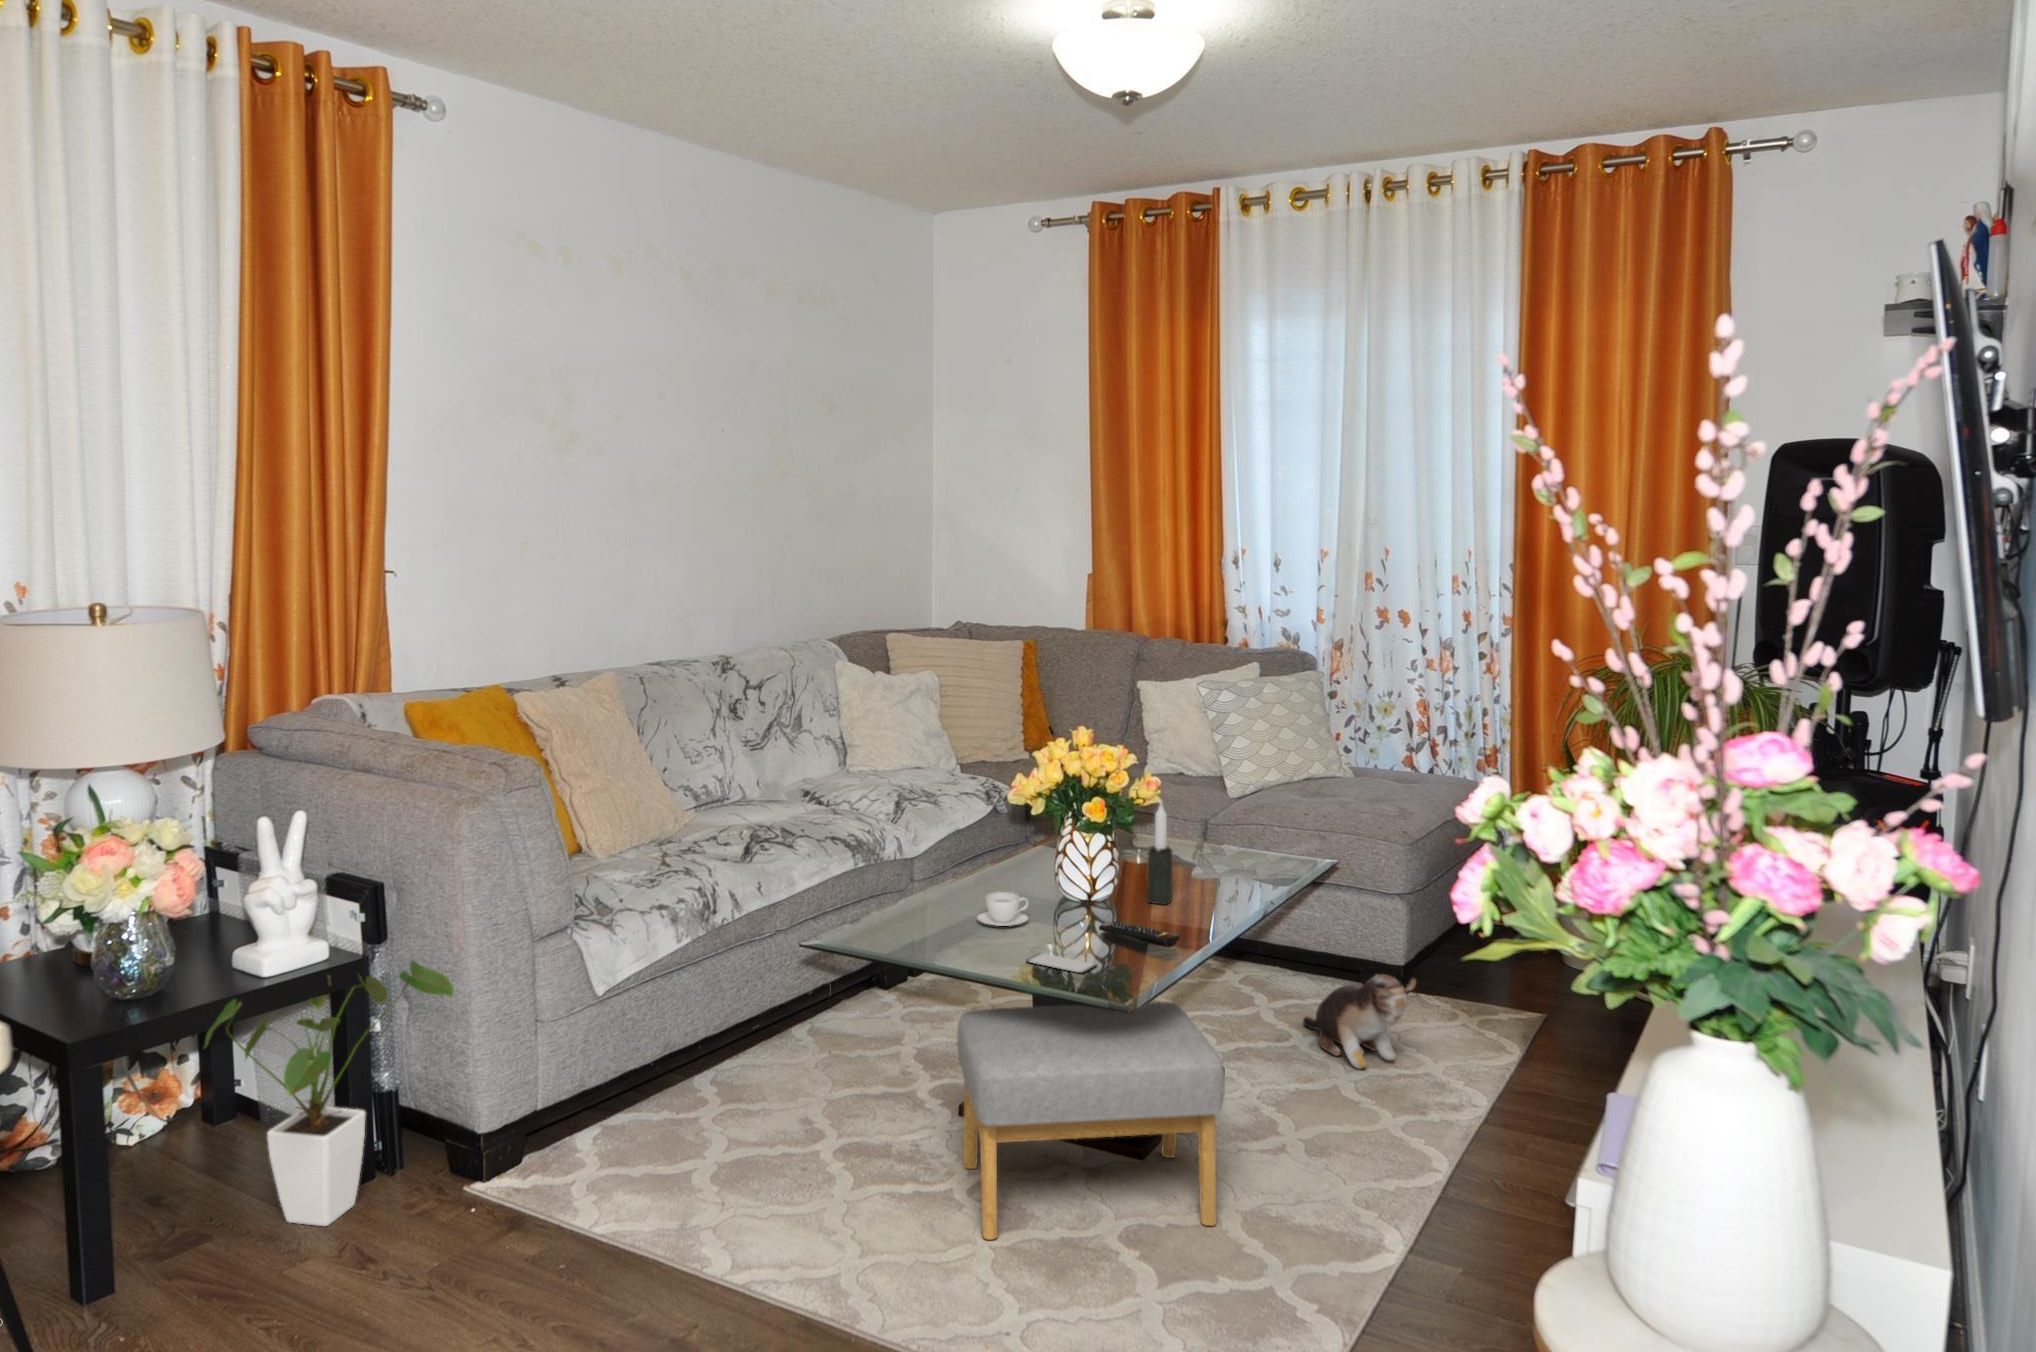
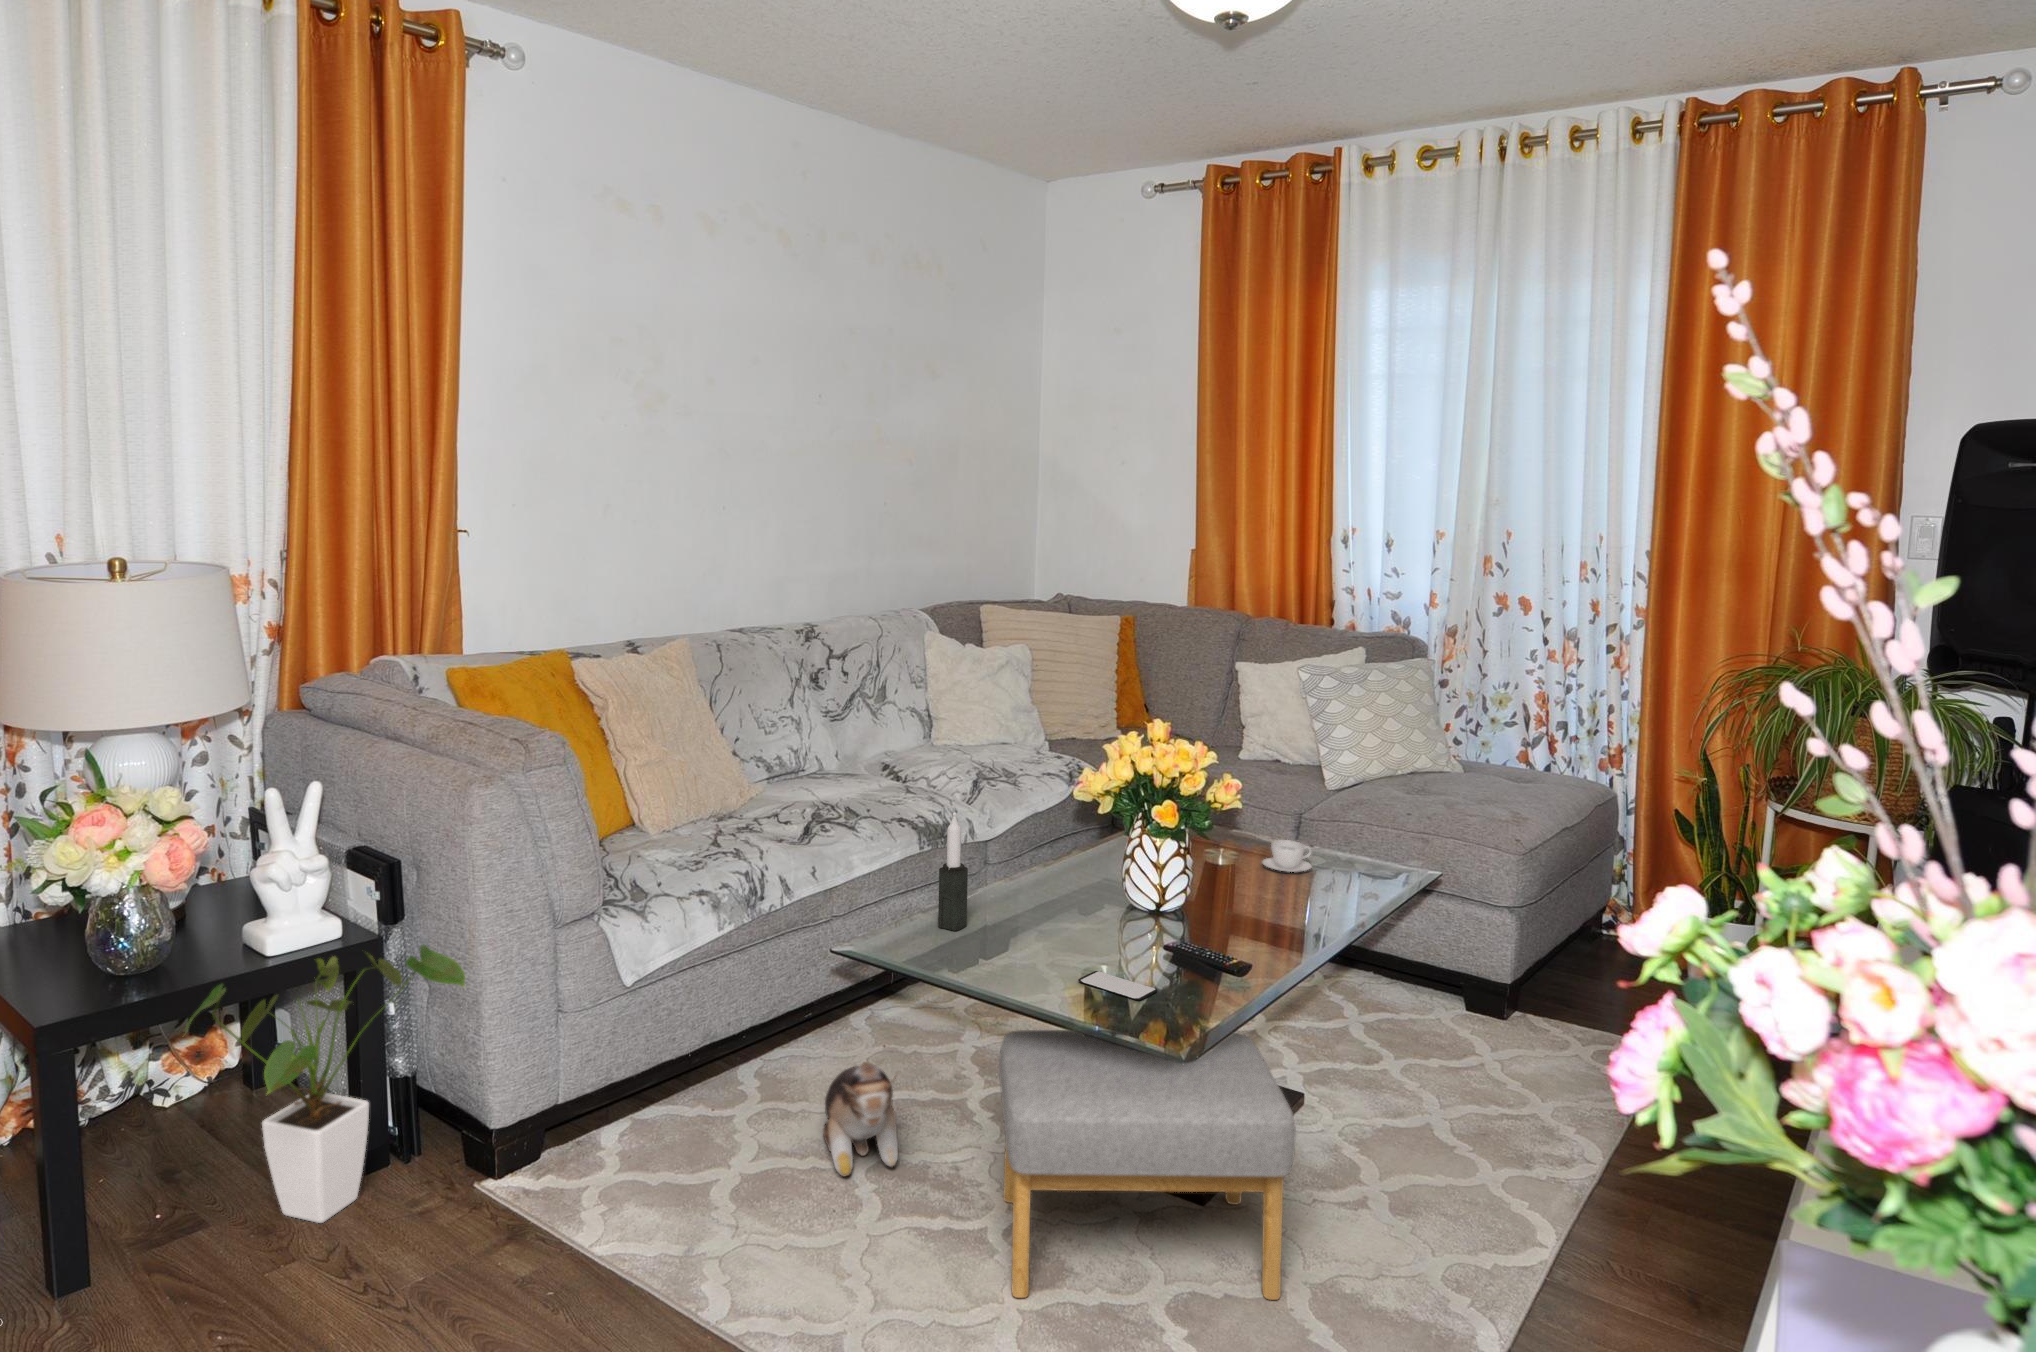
candle: present [1148,801,1173,905] -> present [938,812,968,931]
teacup: present [977,892,1028,926] -> present [1263,840,1312,872]
plush toy: present [1303,974,1416,1069] -> present [823,1062,898,1176]

